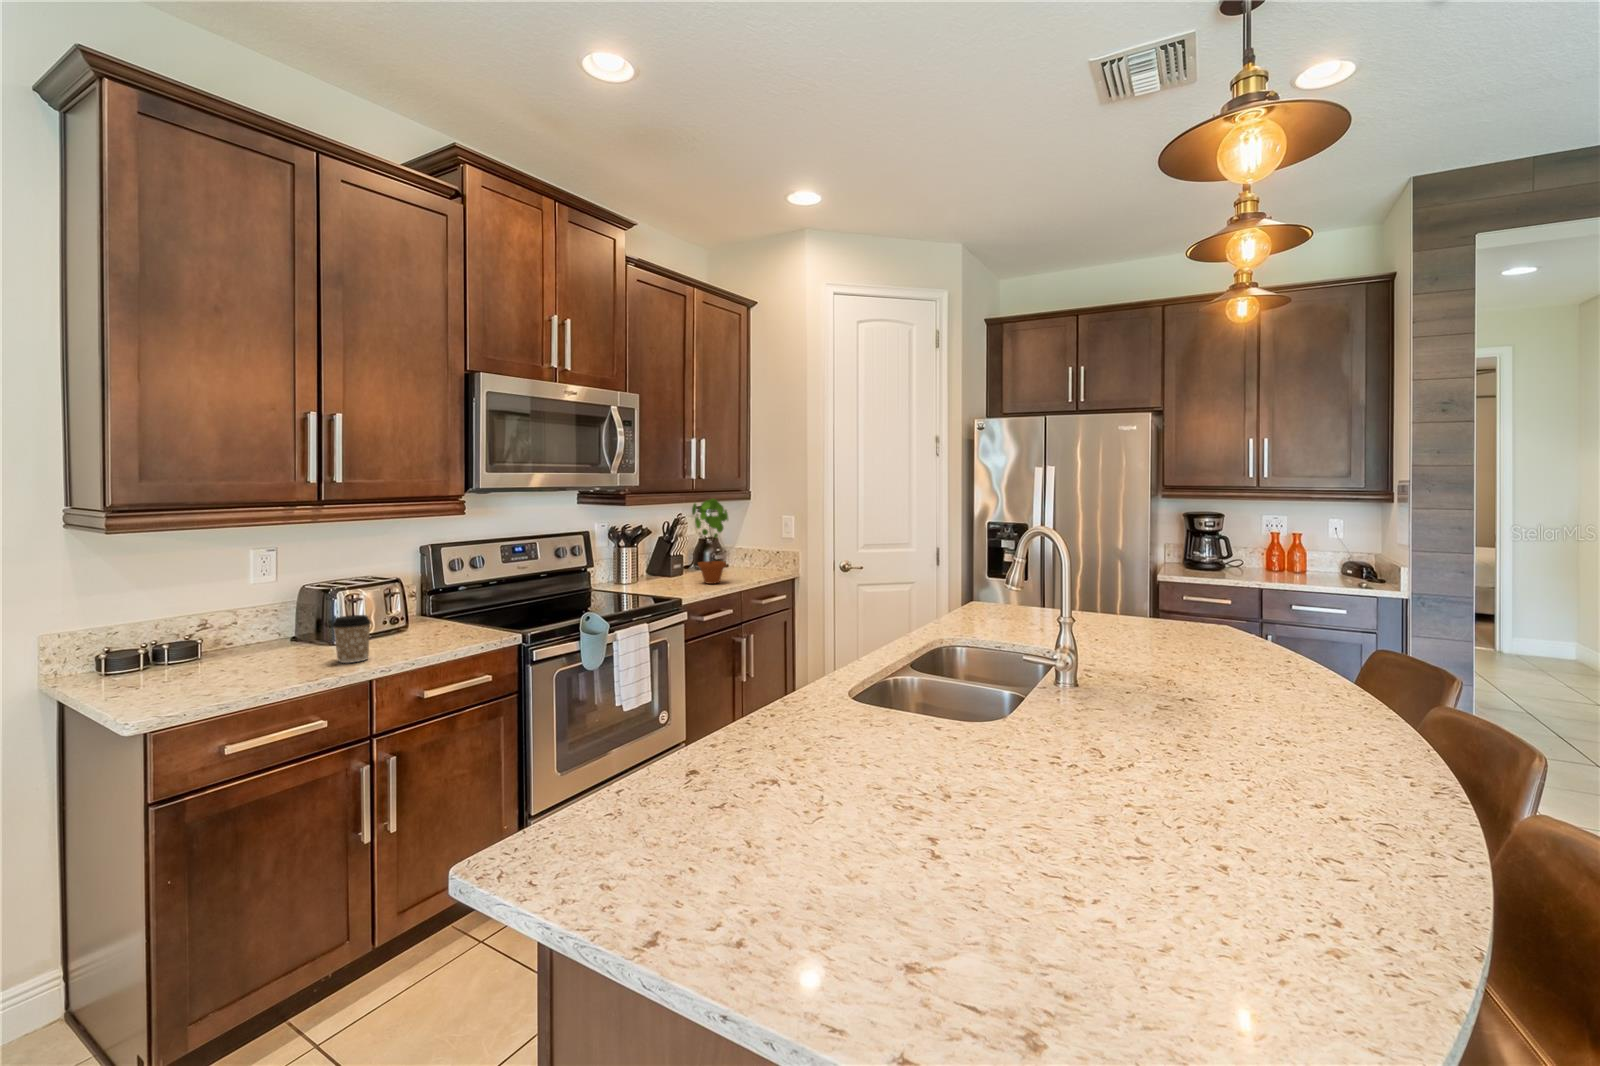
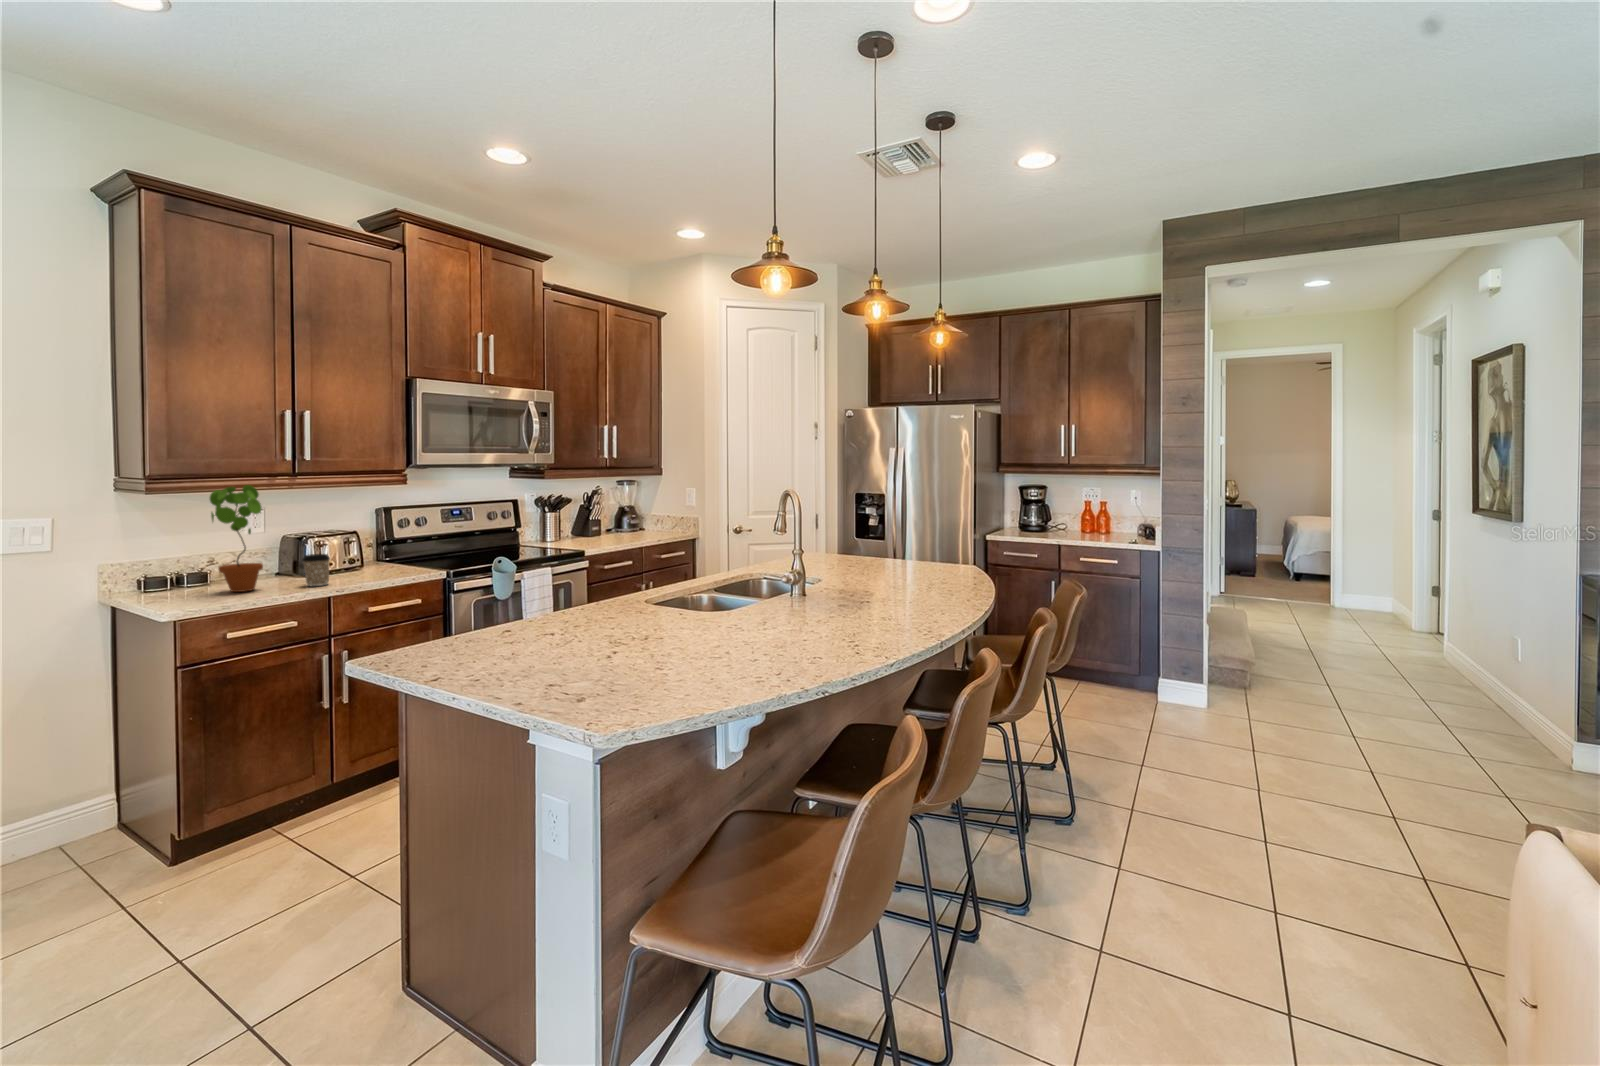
potted plant: present [692,499,728,584] -> present [210,485,263,592]

